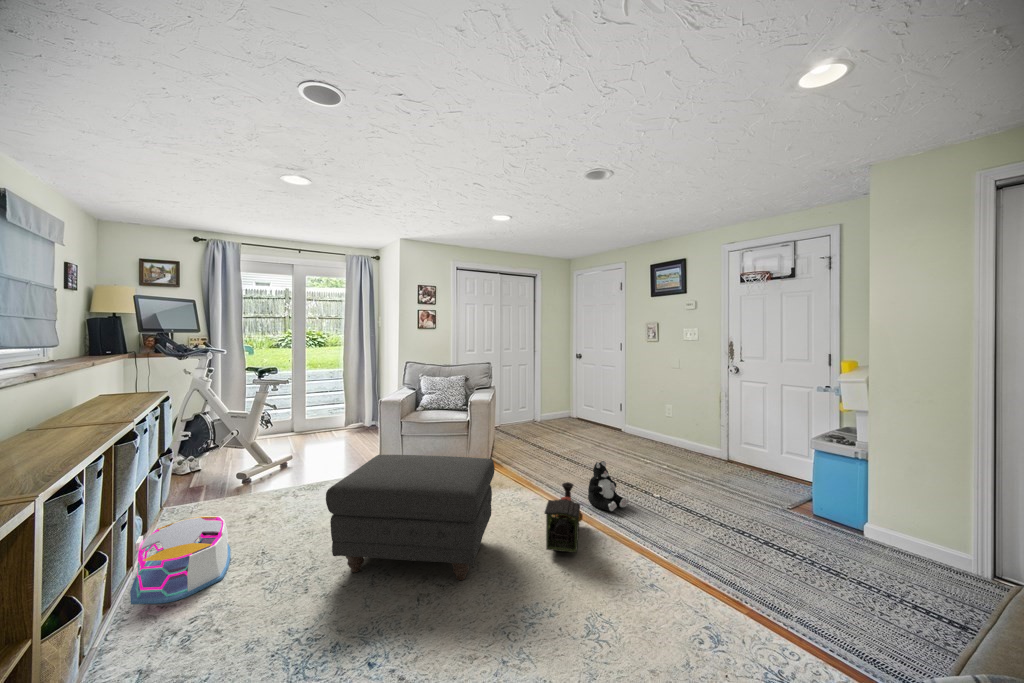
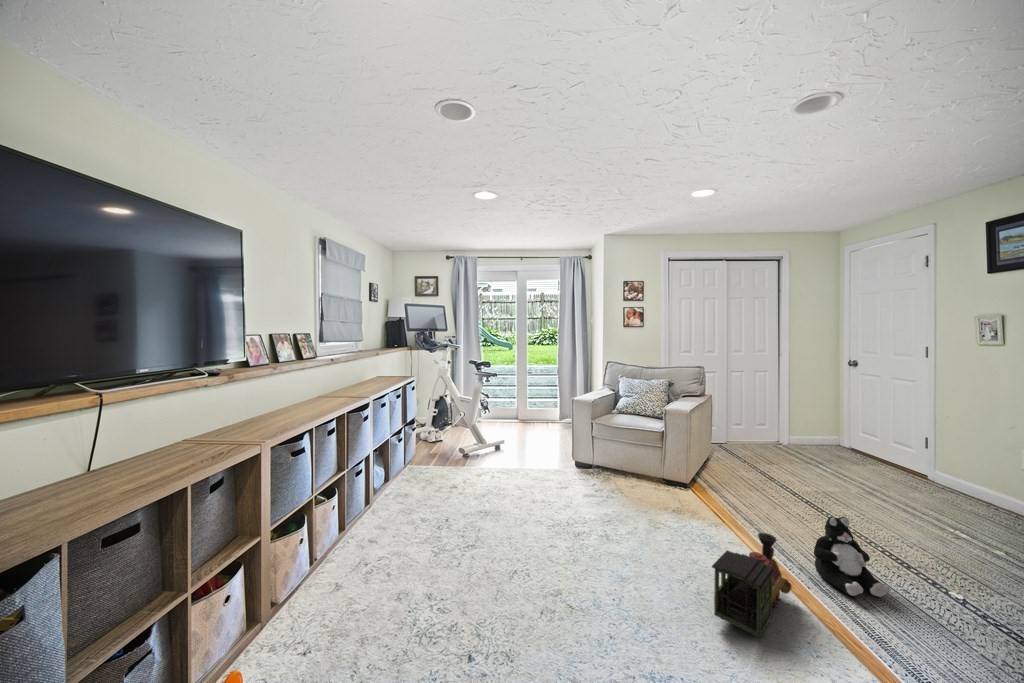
ottoman: present [326,455,495,580] -> none [477,451,657,611]
storage bin: present [130,516,230,604] -> none [360,475,431,537]

